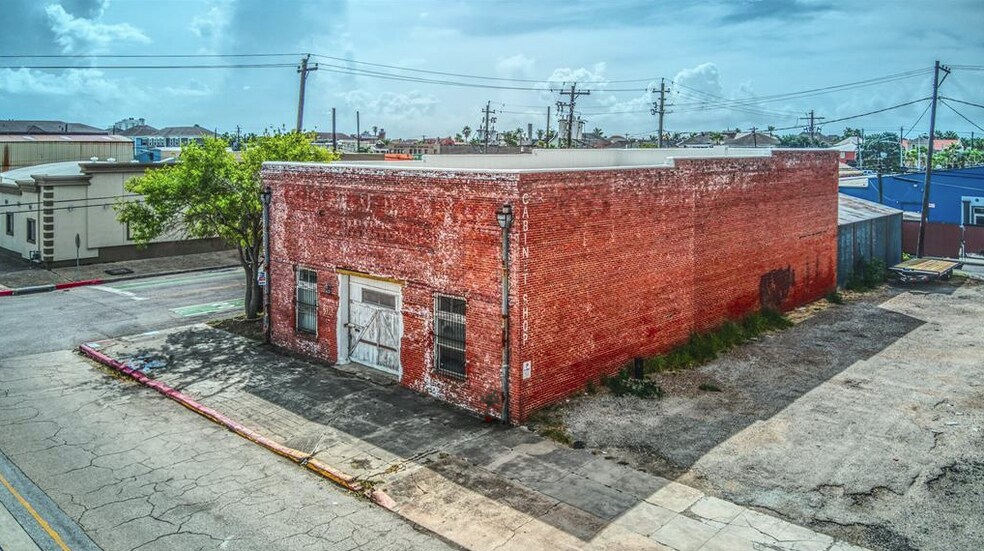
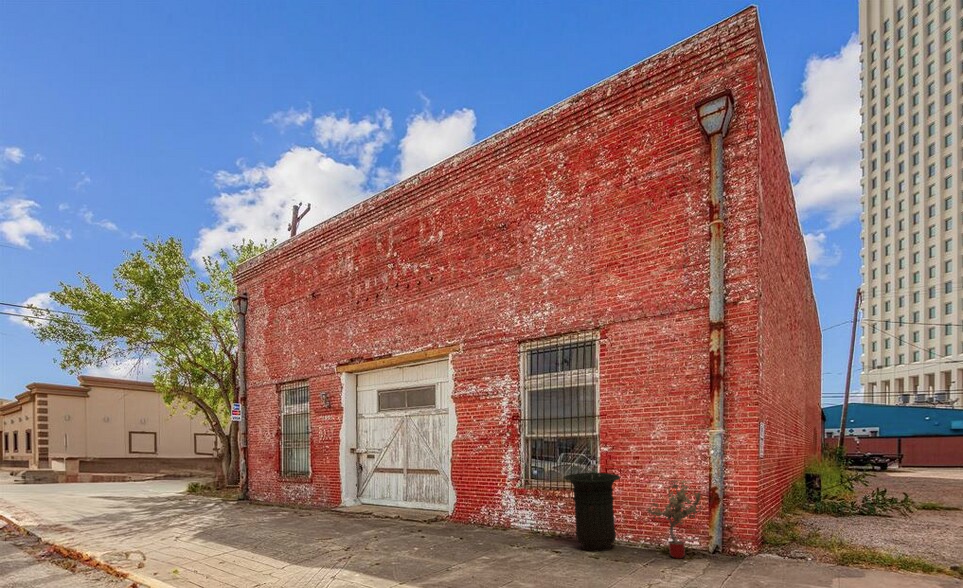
trash can: none [444,373,473,414] -> present [564,473,620,551]

